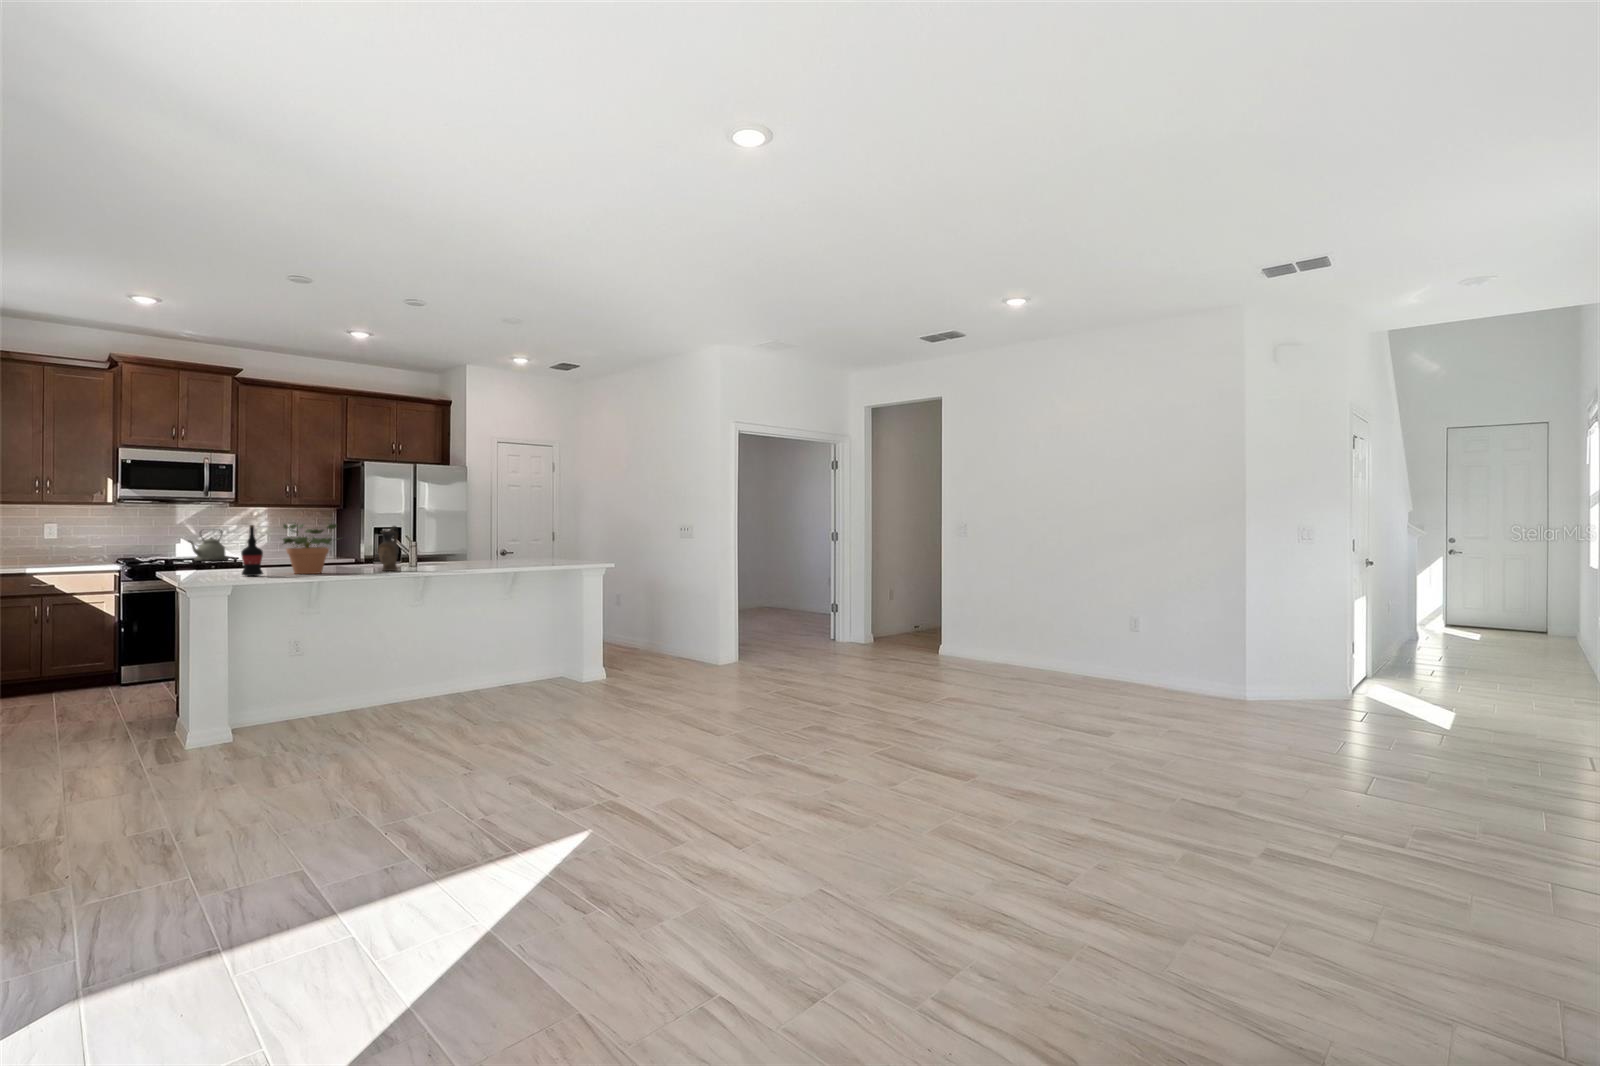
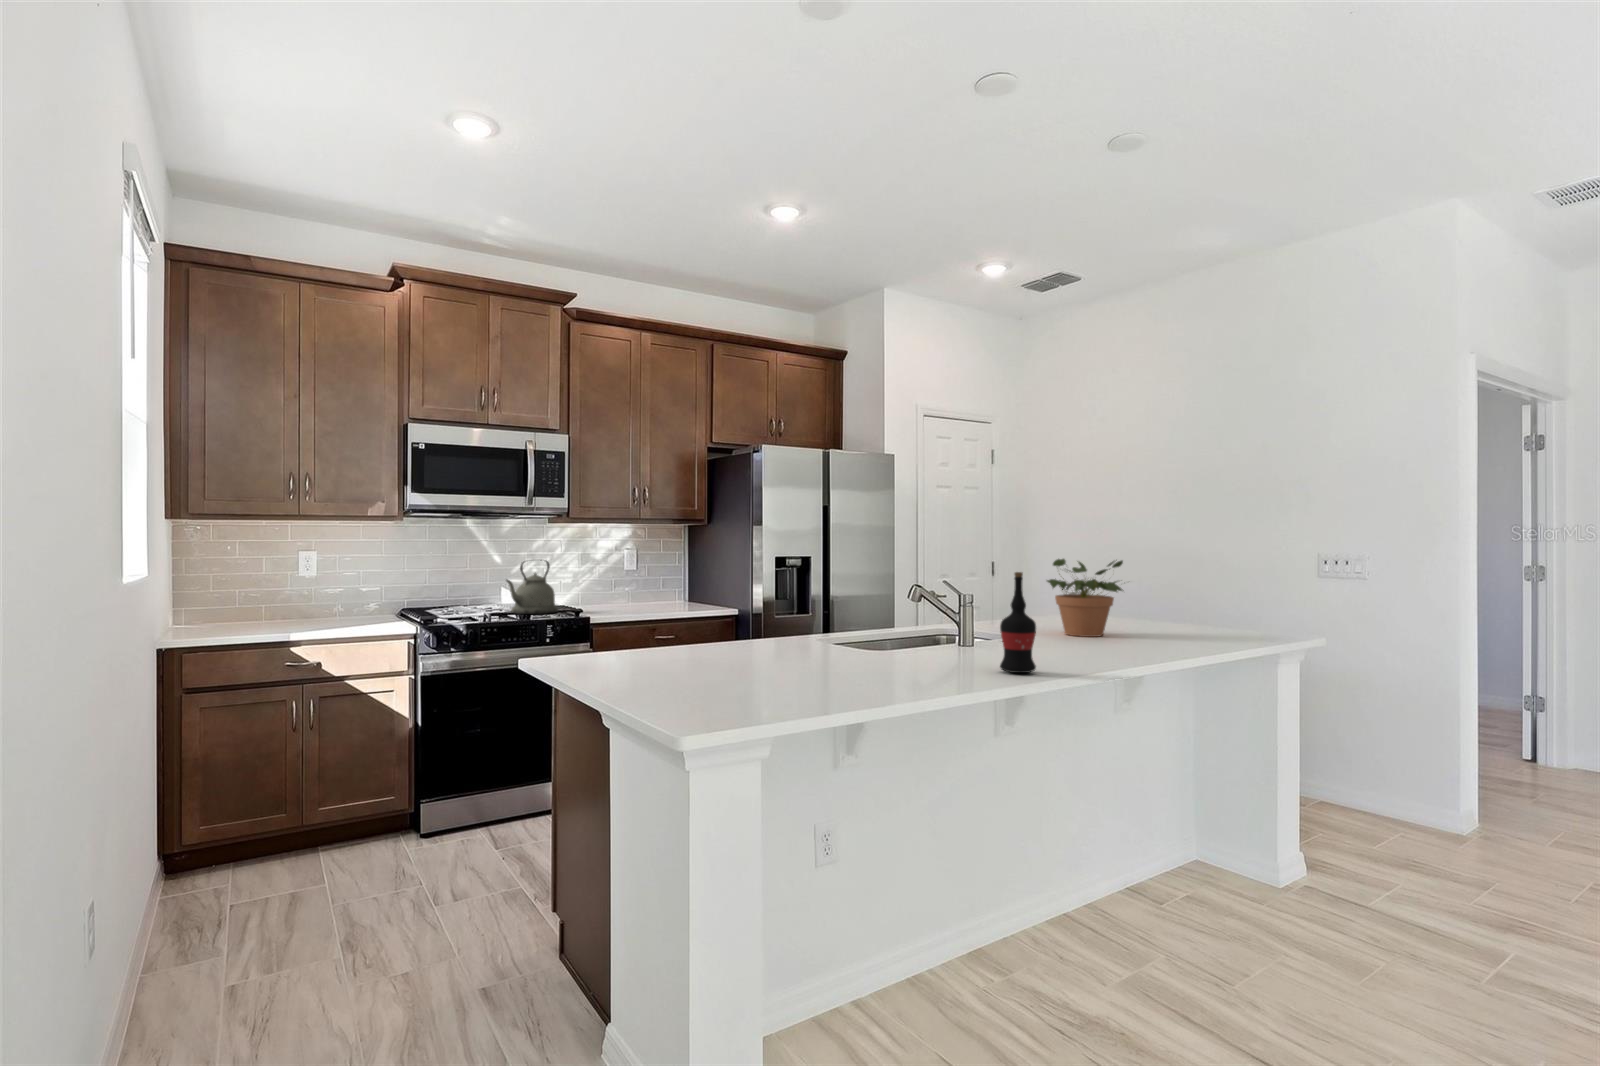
potted plant: present [283,523,339,574] -> present [1047,559,1123,637]
wine bottle: present [241,525,263,576] -> present [1000,572,1036,673]
ceramic pitcher: present [377,526,399,571] -> none [923,568,963,666]

